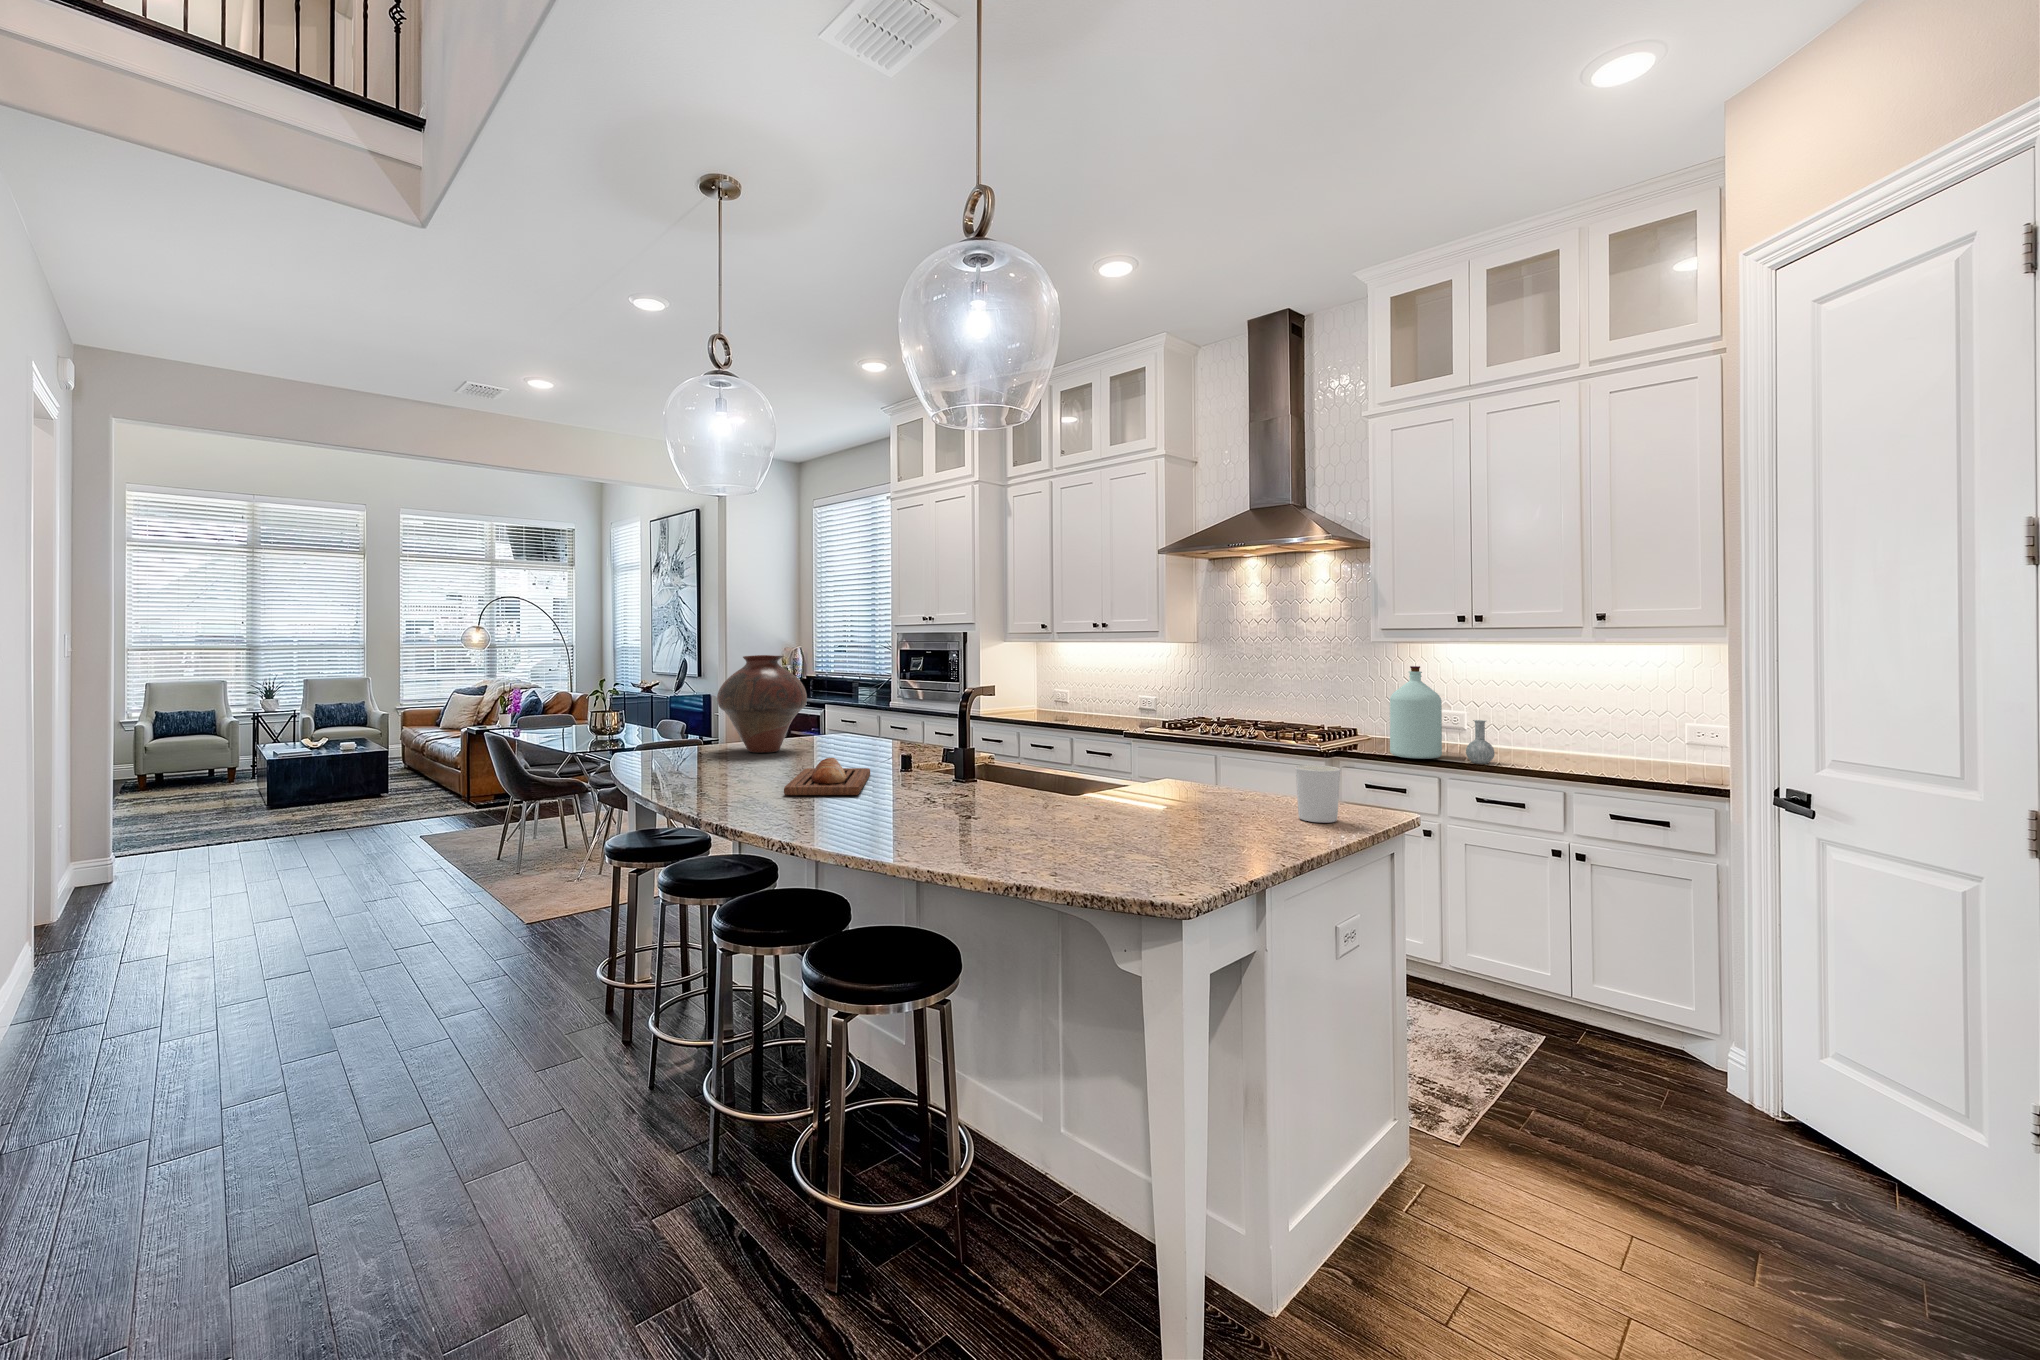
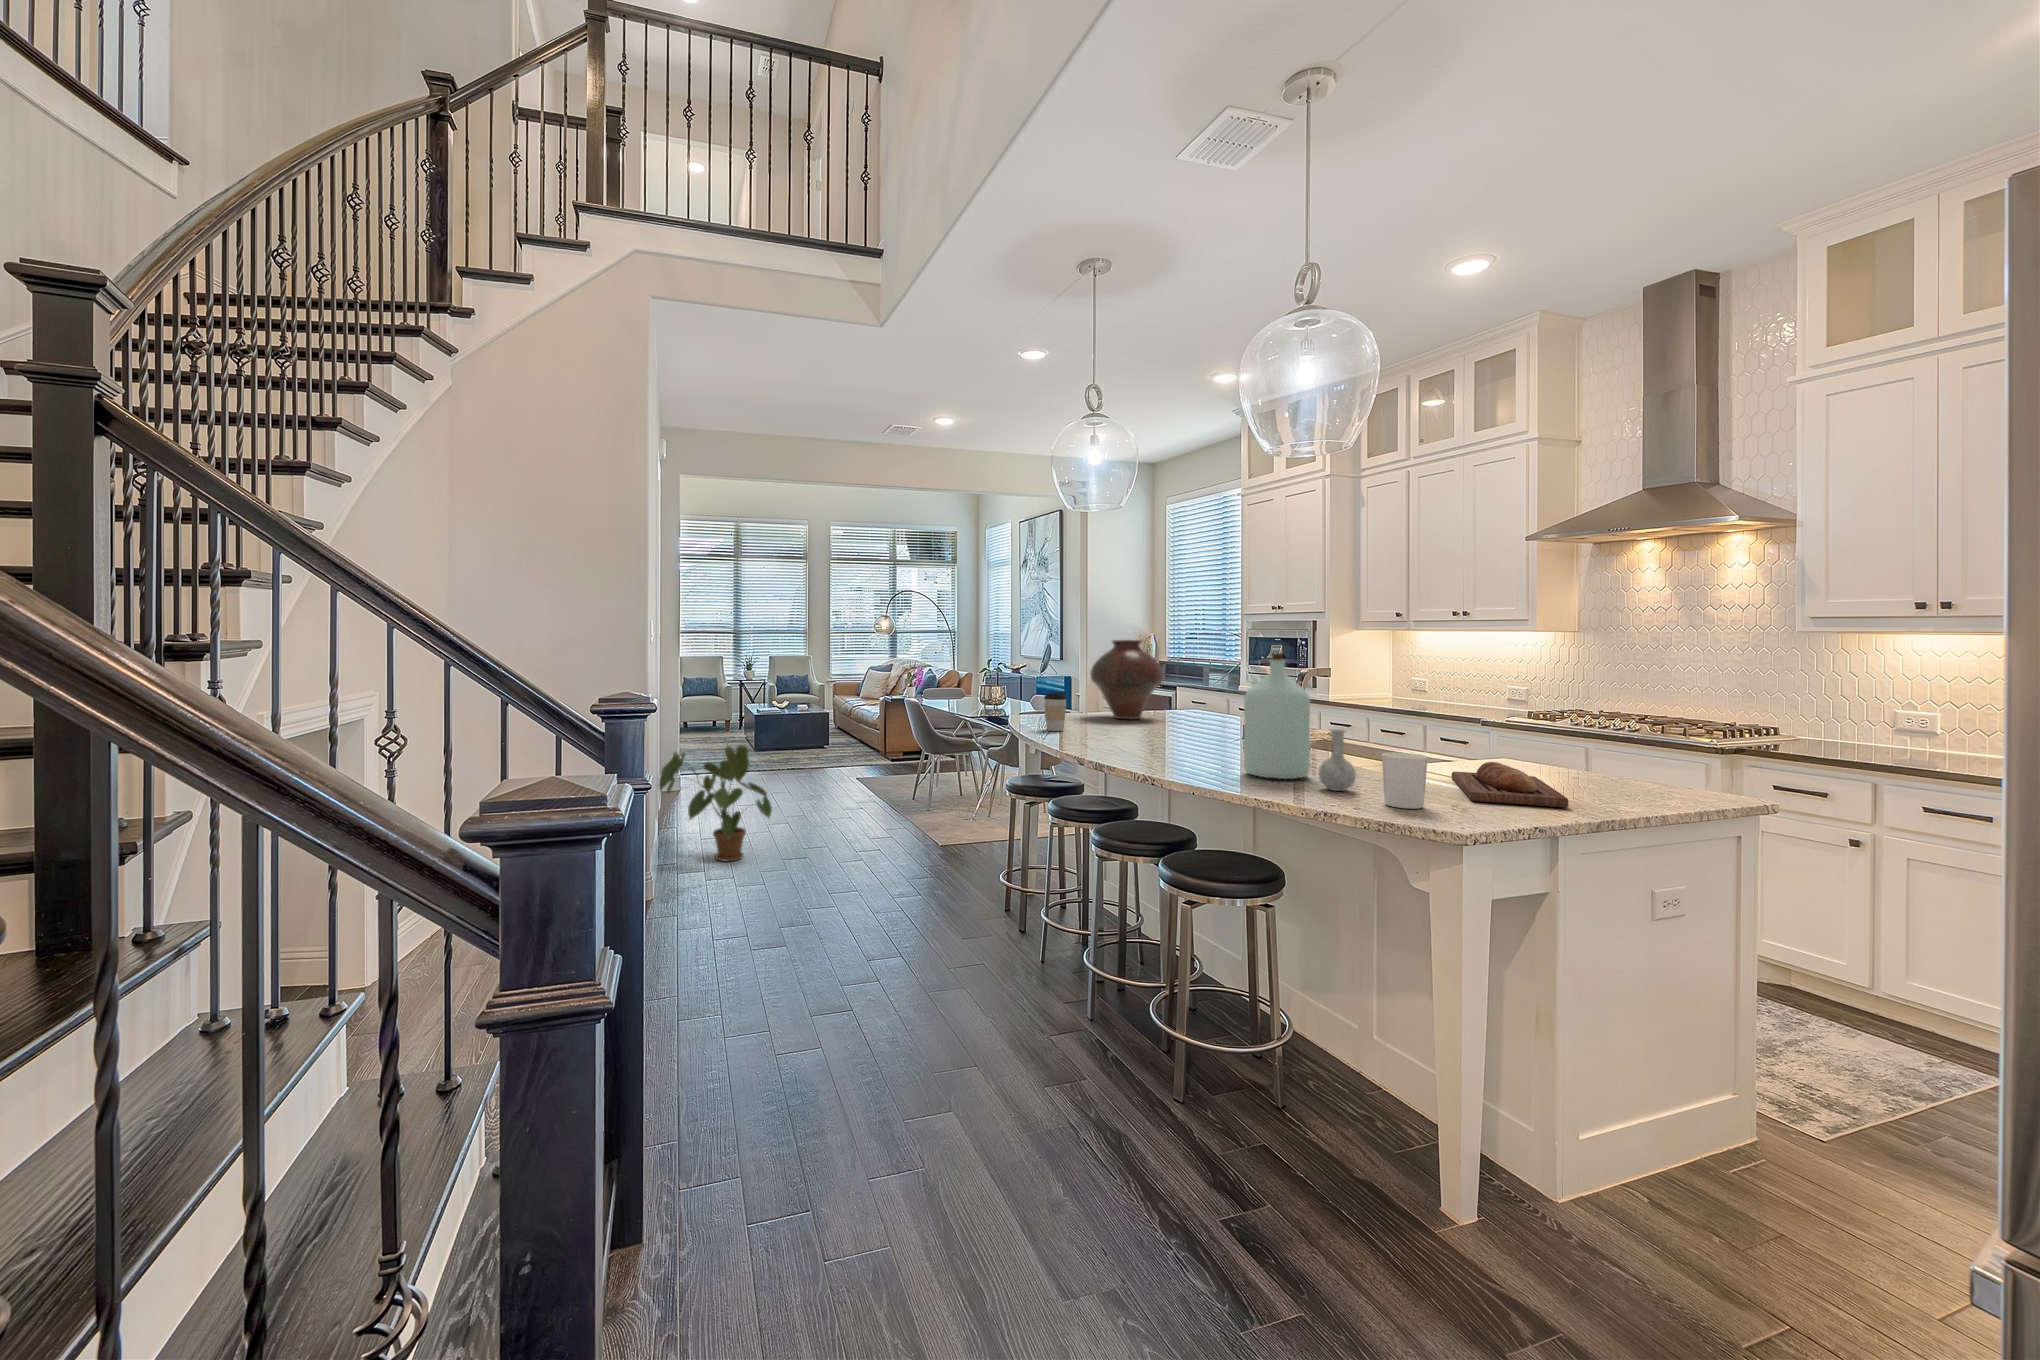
bottle: present [1390,666,1495,764] -> present [1244,653,1356,791]
coffee cup: none [651,725,682,777] -> present [1044,693,1067,731]
bread loaf: present [784,758,870,795] -> present [1451,762,1568,807]
candle holder: present [1295,765,1341,823] -> present [1382,753,1428,809]
house plant: none [28,816,251,993] -> present [659,746,772,861]

